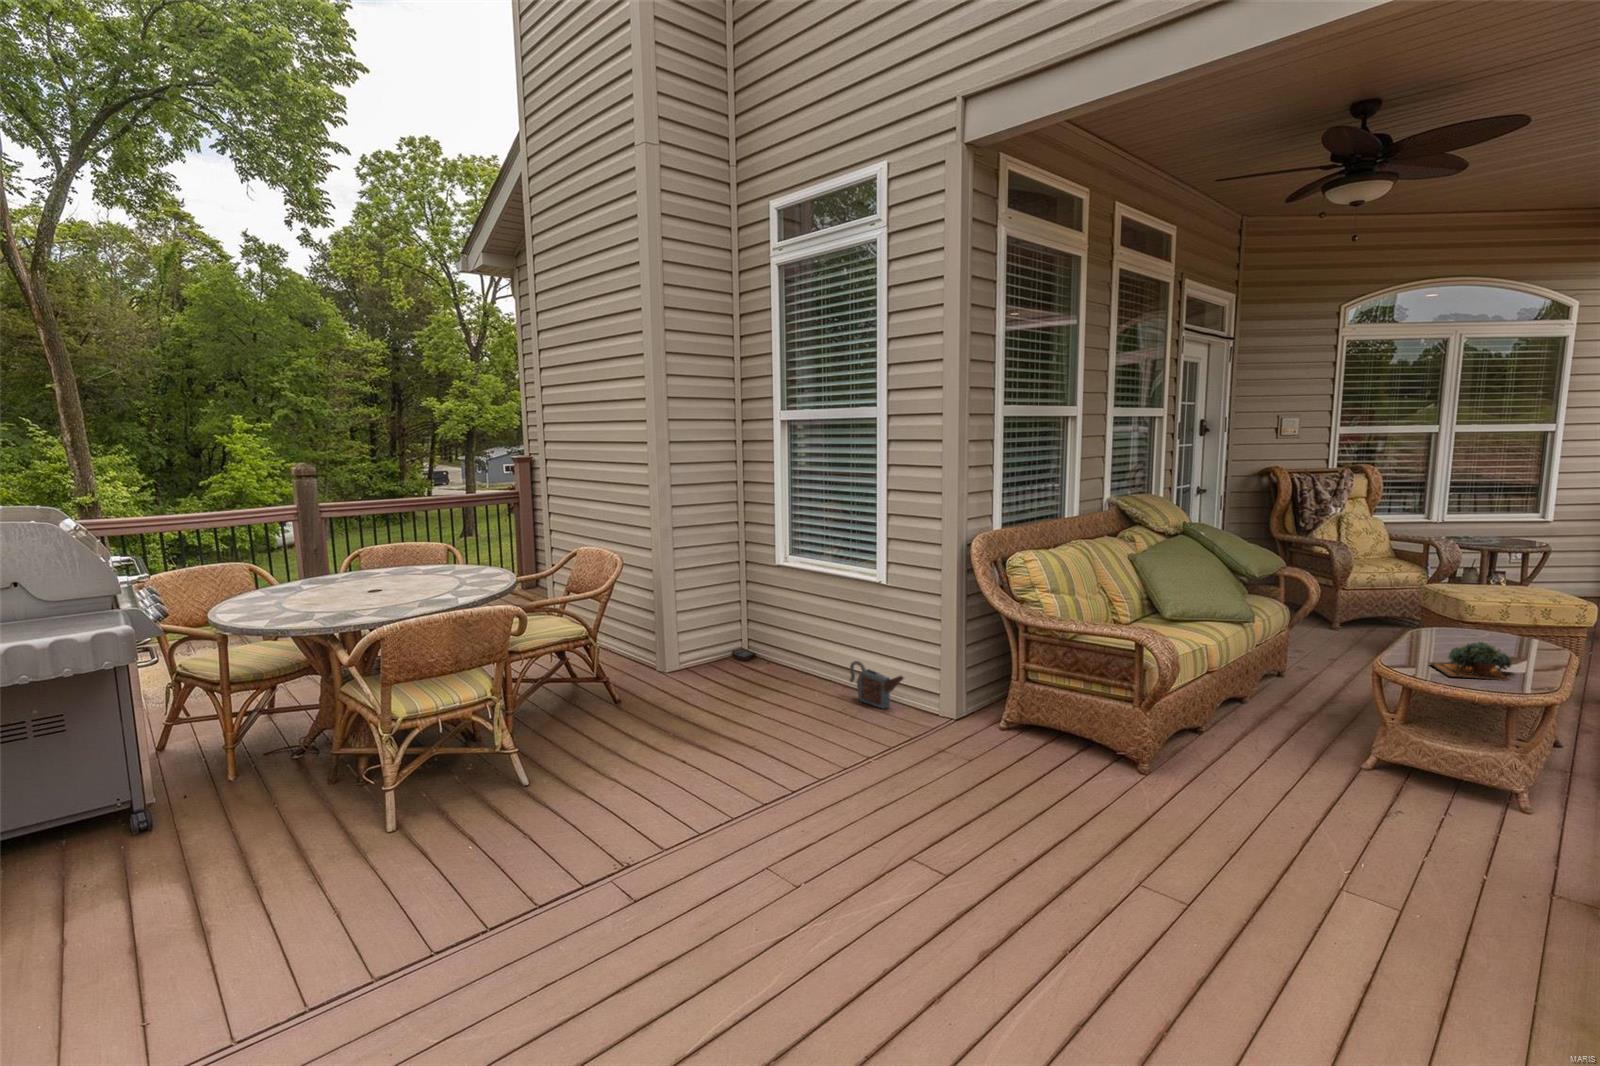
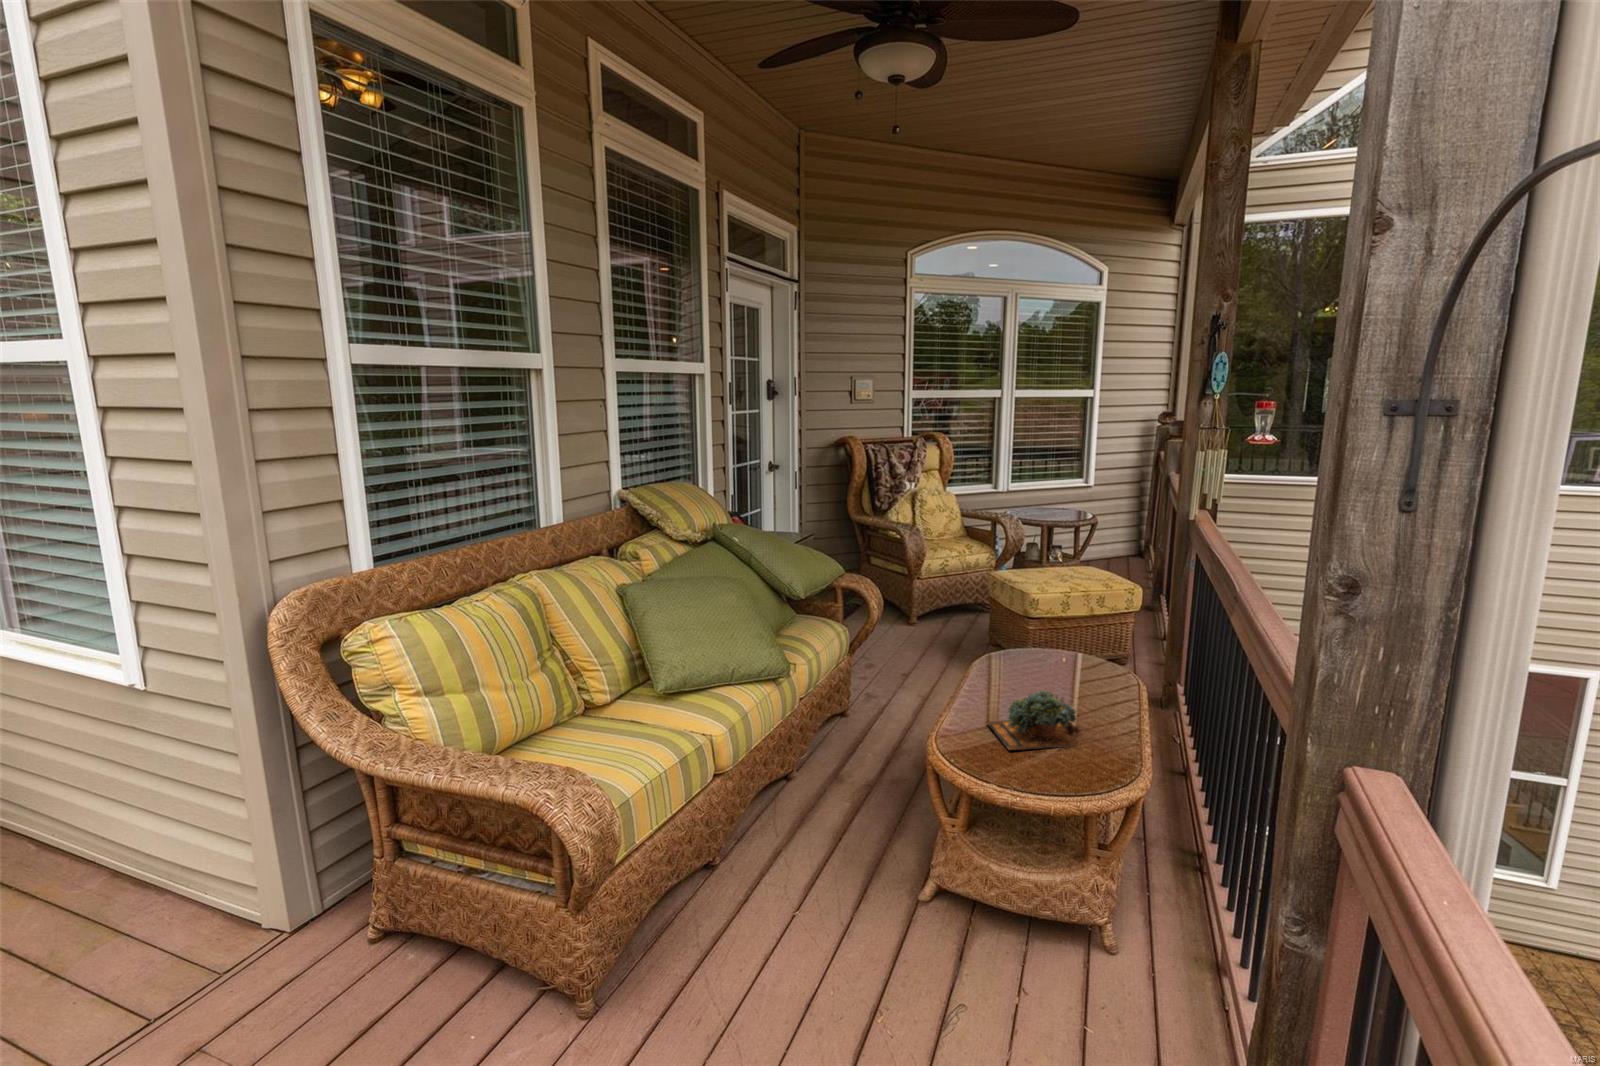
watering can: present [850,661,904,709] -> none [82,849,174,943]

